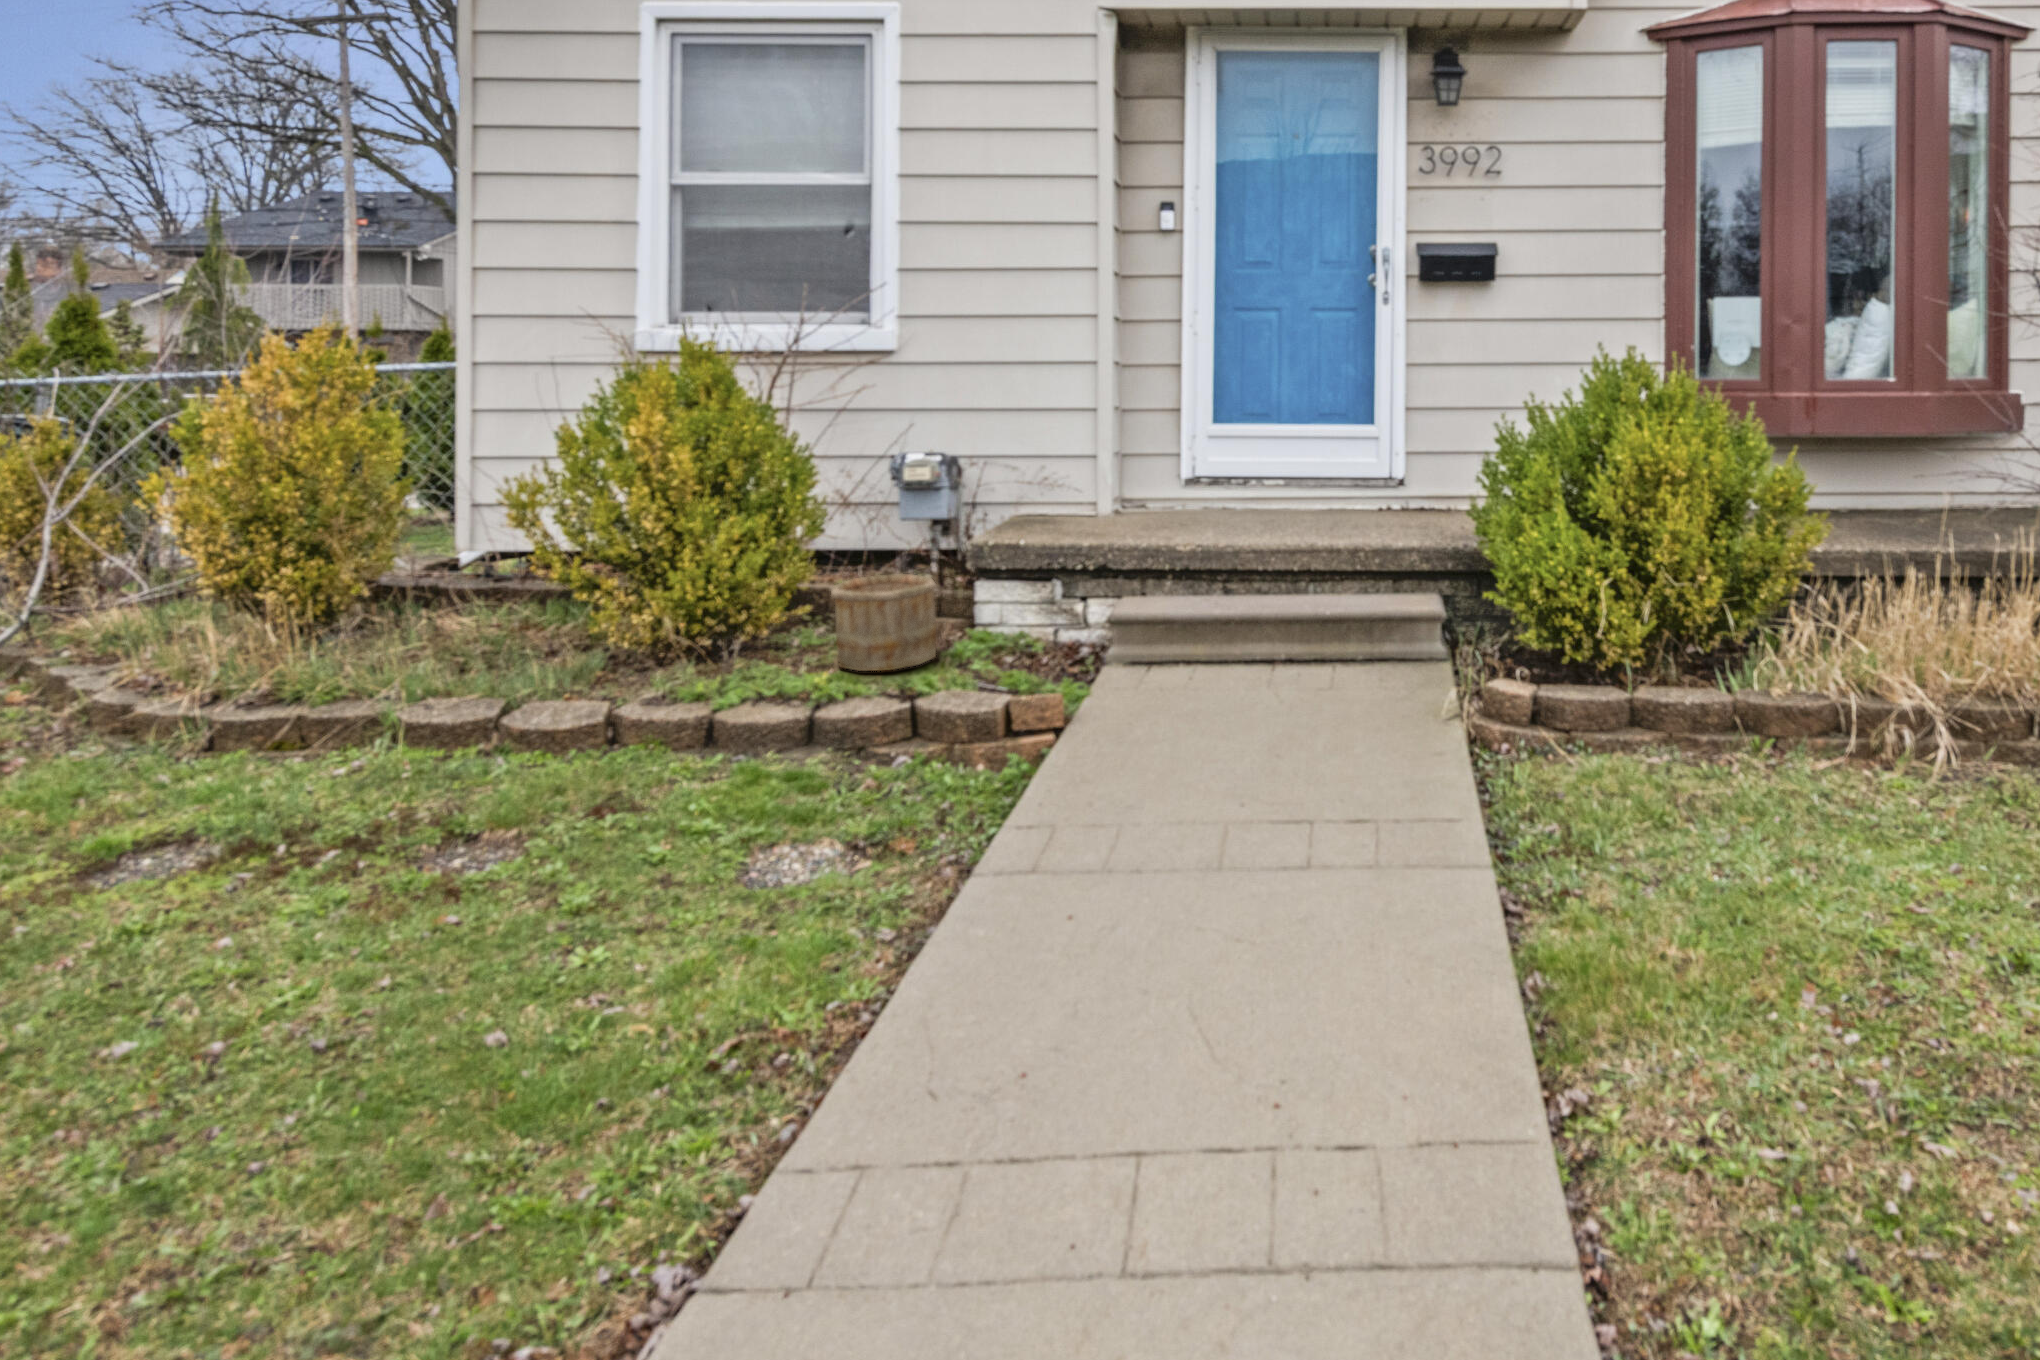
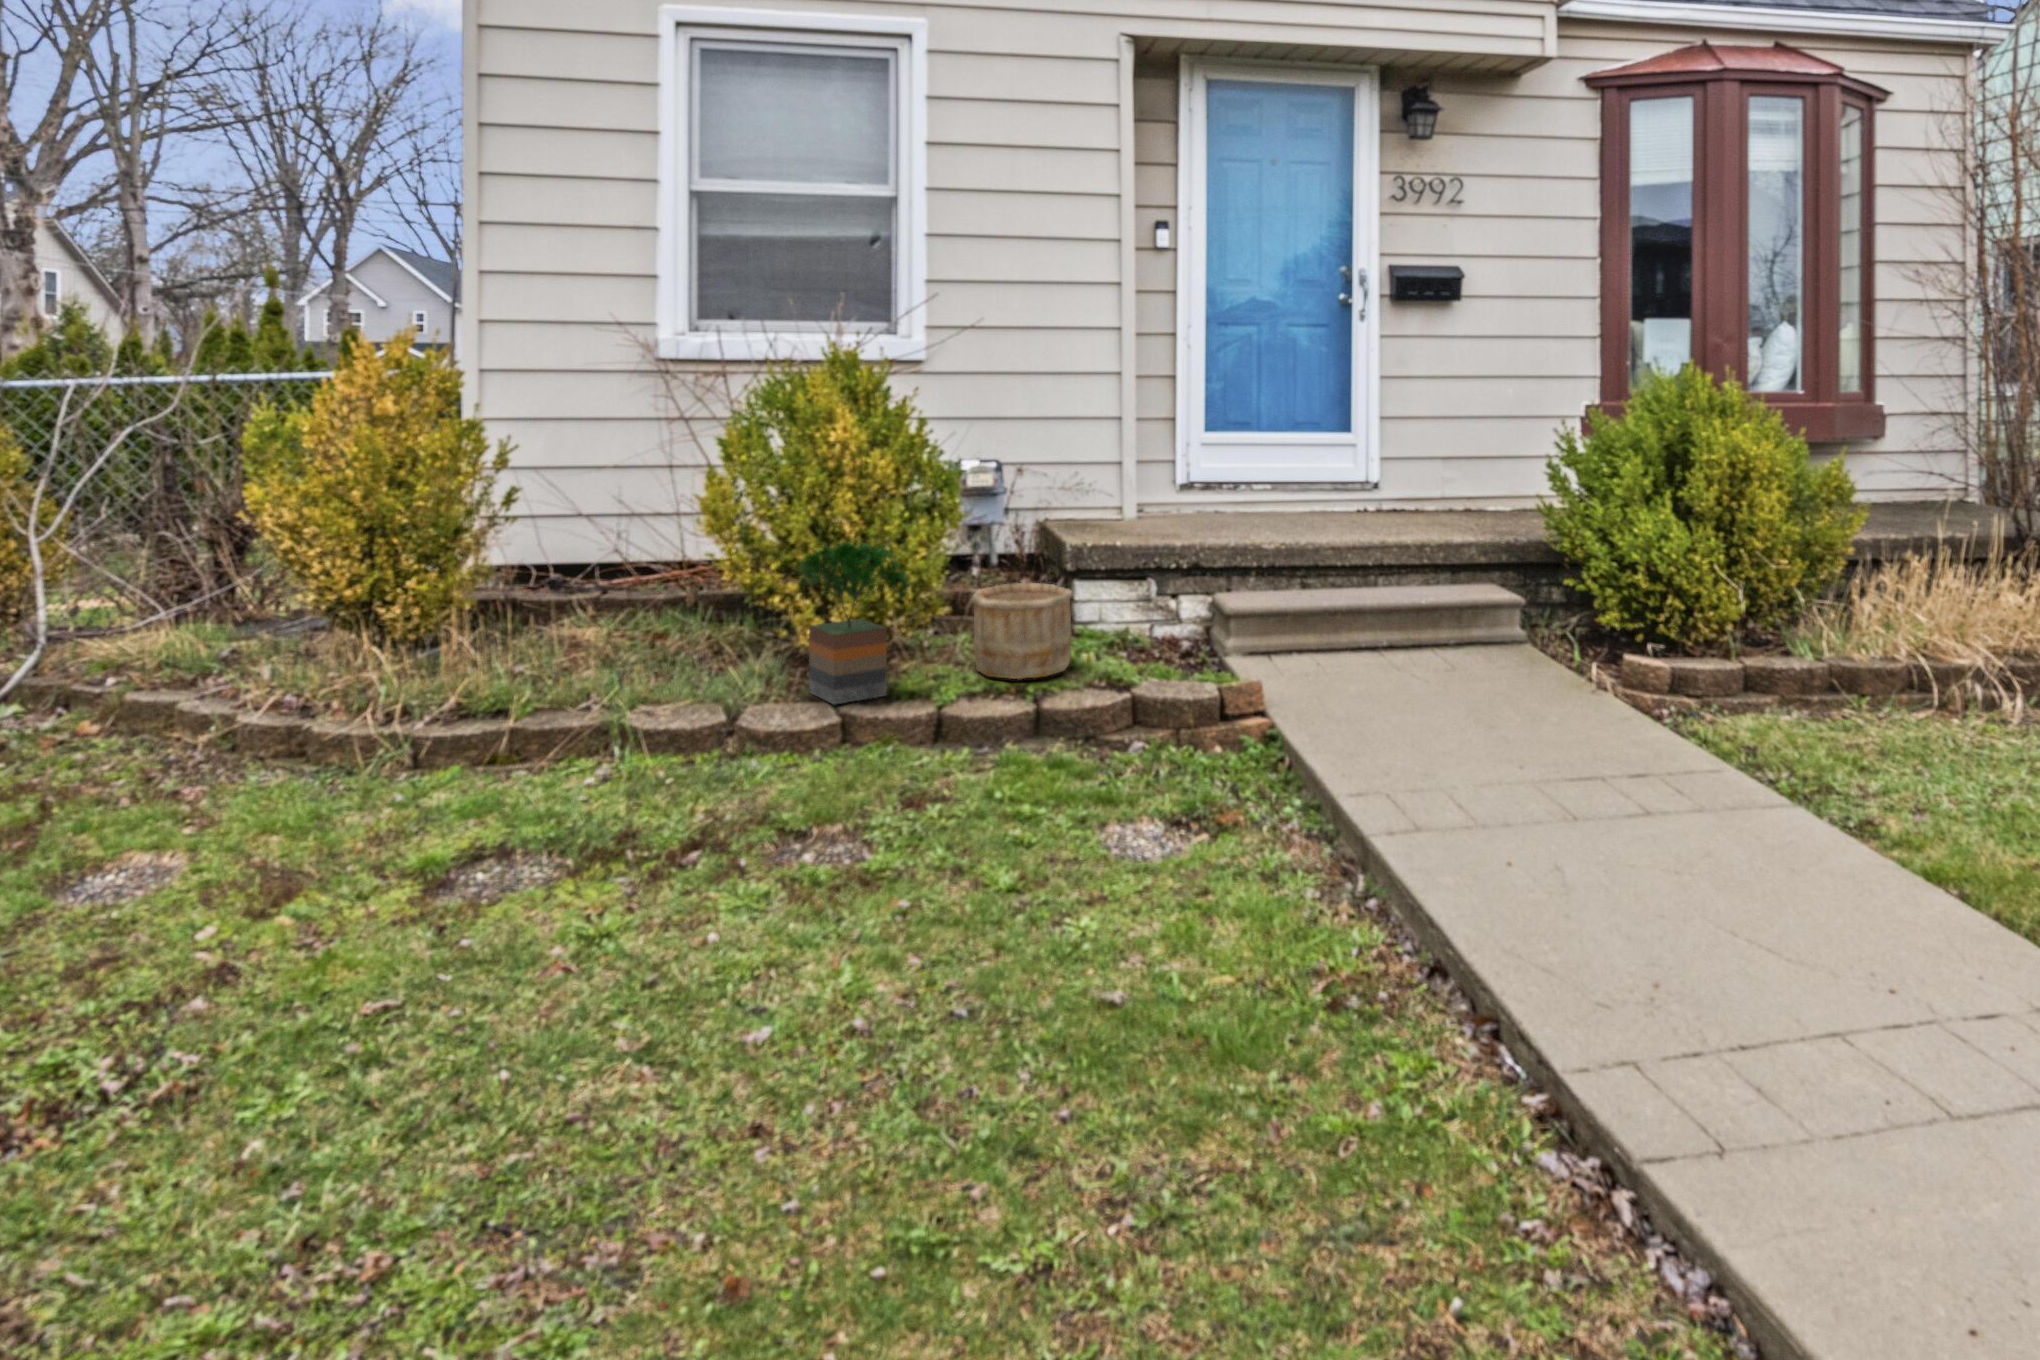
potted tree: none [633,525,749,688] -> present [798,543,911,704]

